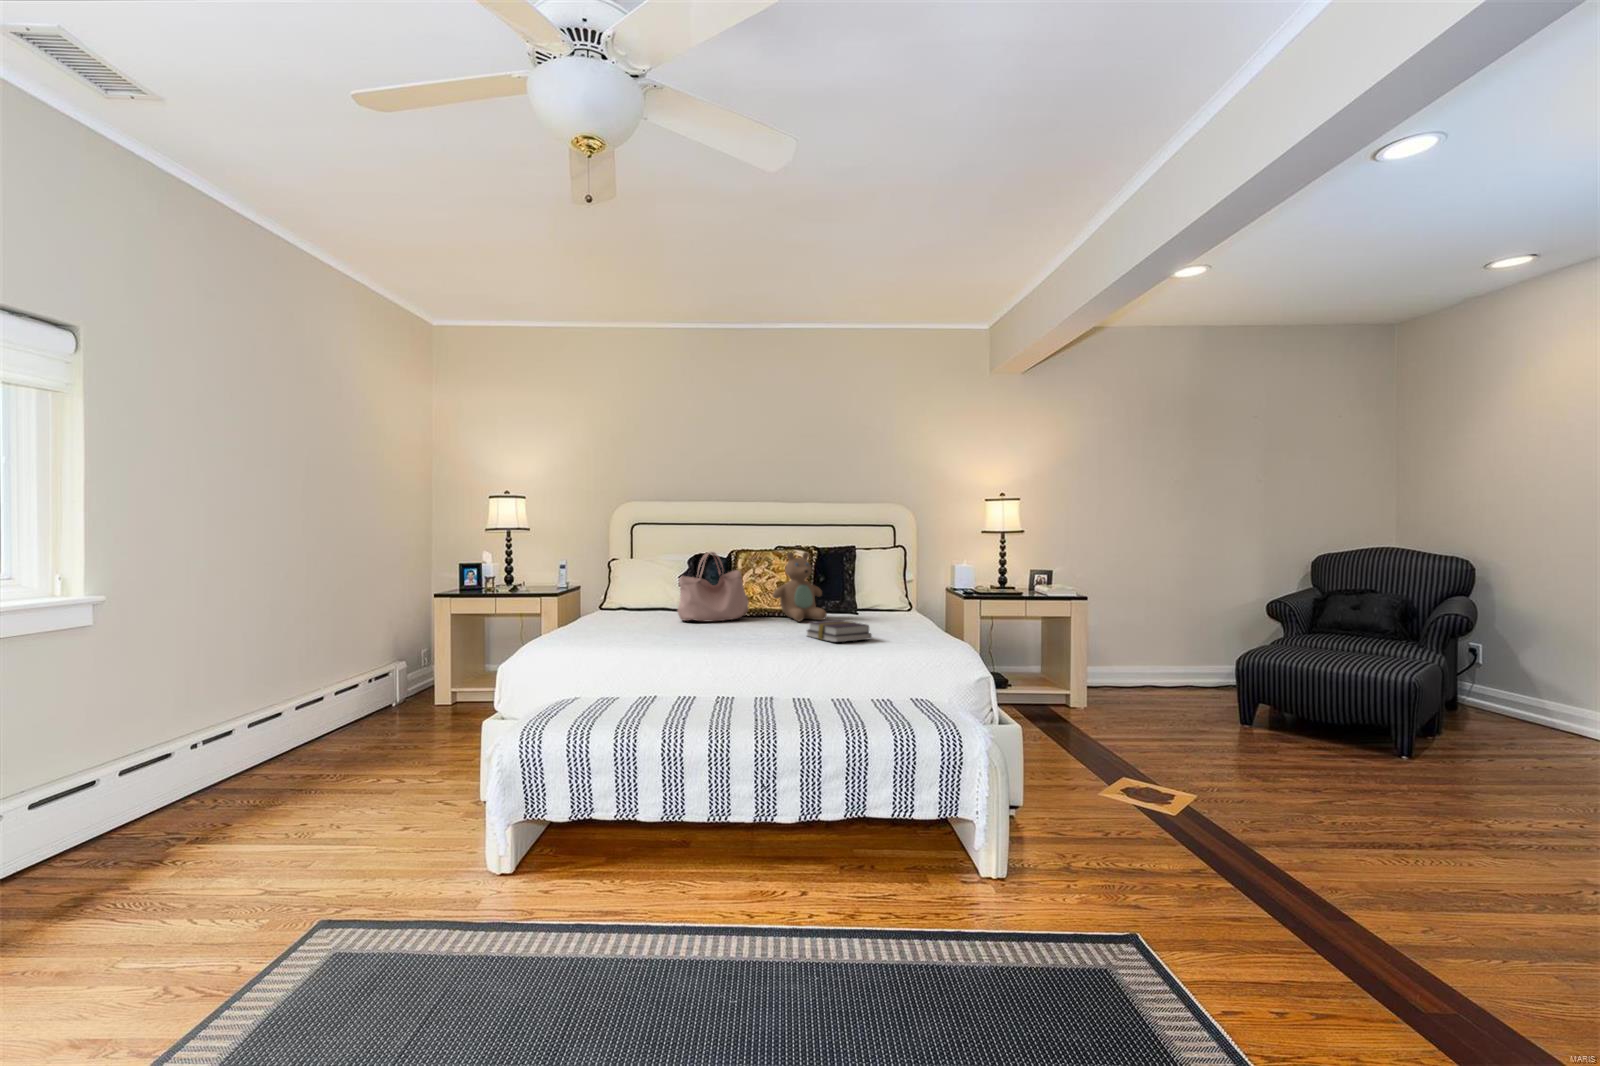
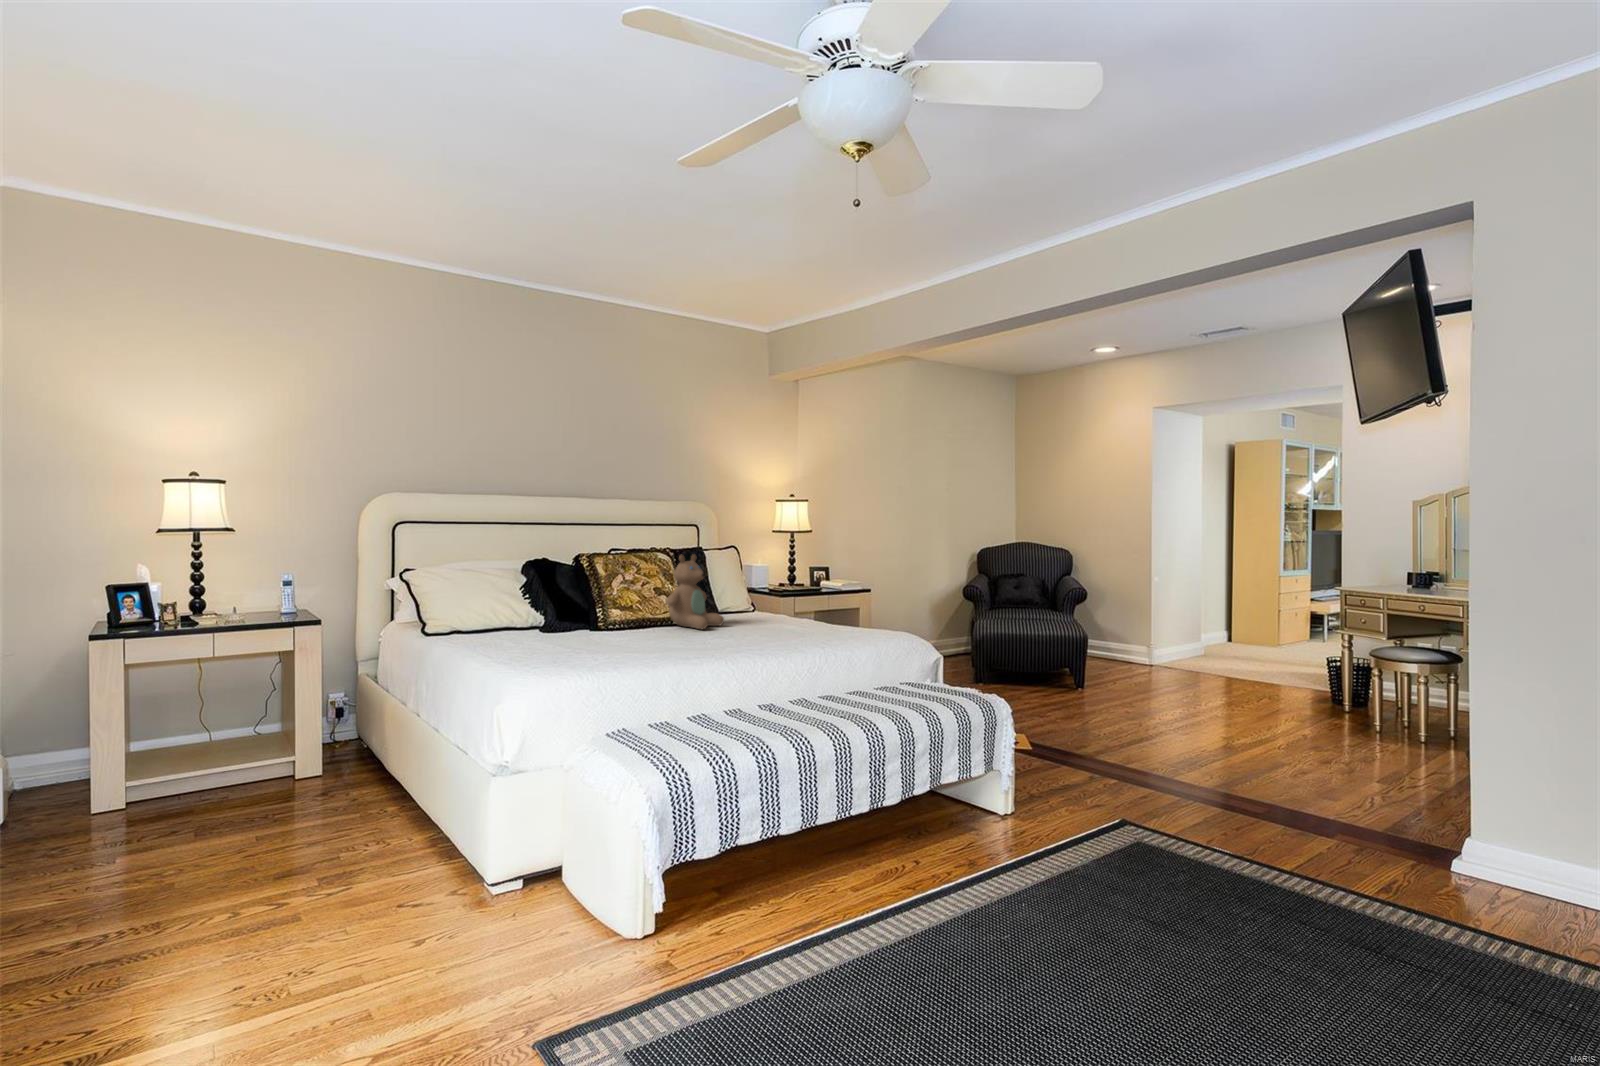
handbag: present [678,552,749,621] -> none [569,556,641,641]
book: present [807,620,872,642] -> none [754,624,824,648]

